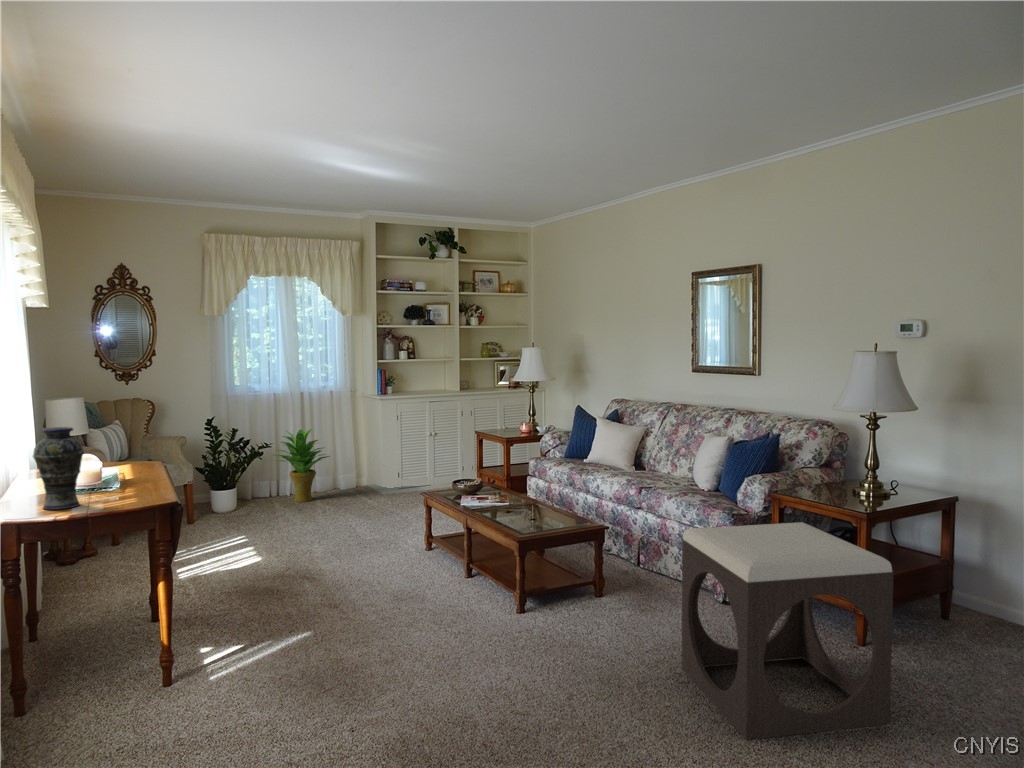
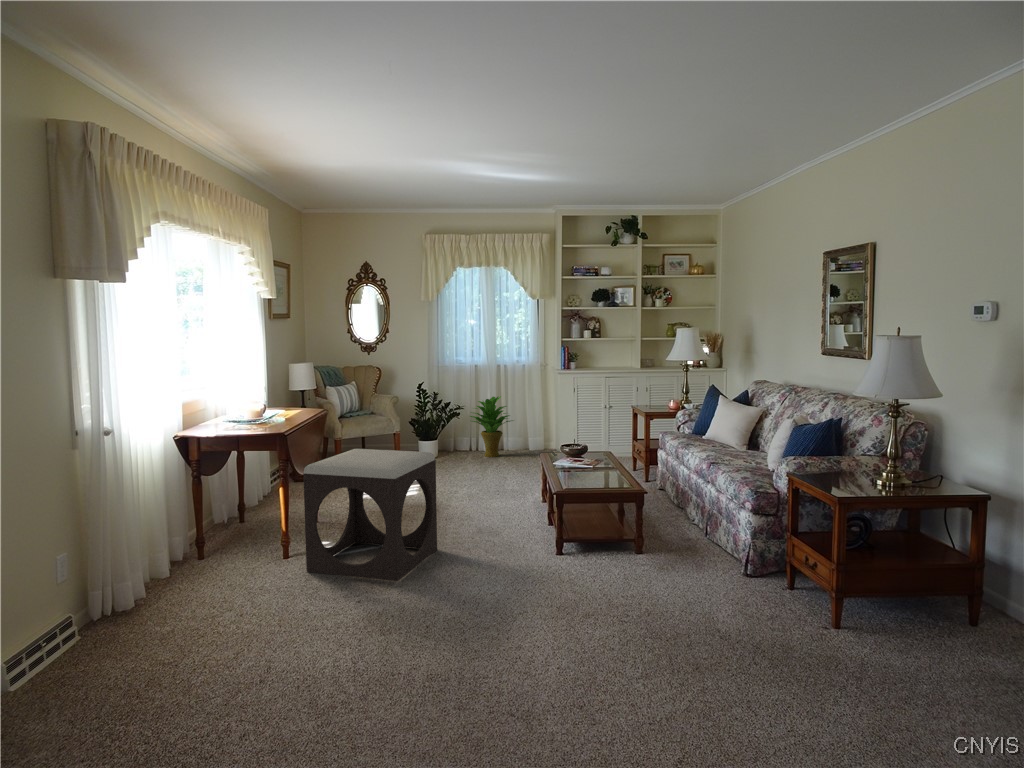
vase: present [33,427,84,510] -> none [211,378,242,432]
footstool: present [682,522,894,740] -> present [303,449,437,581]

